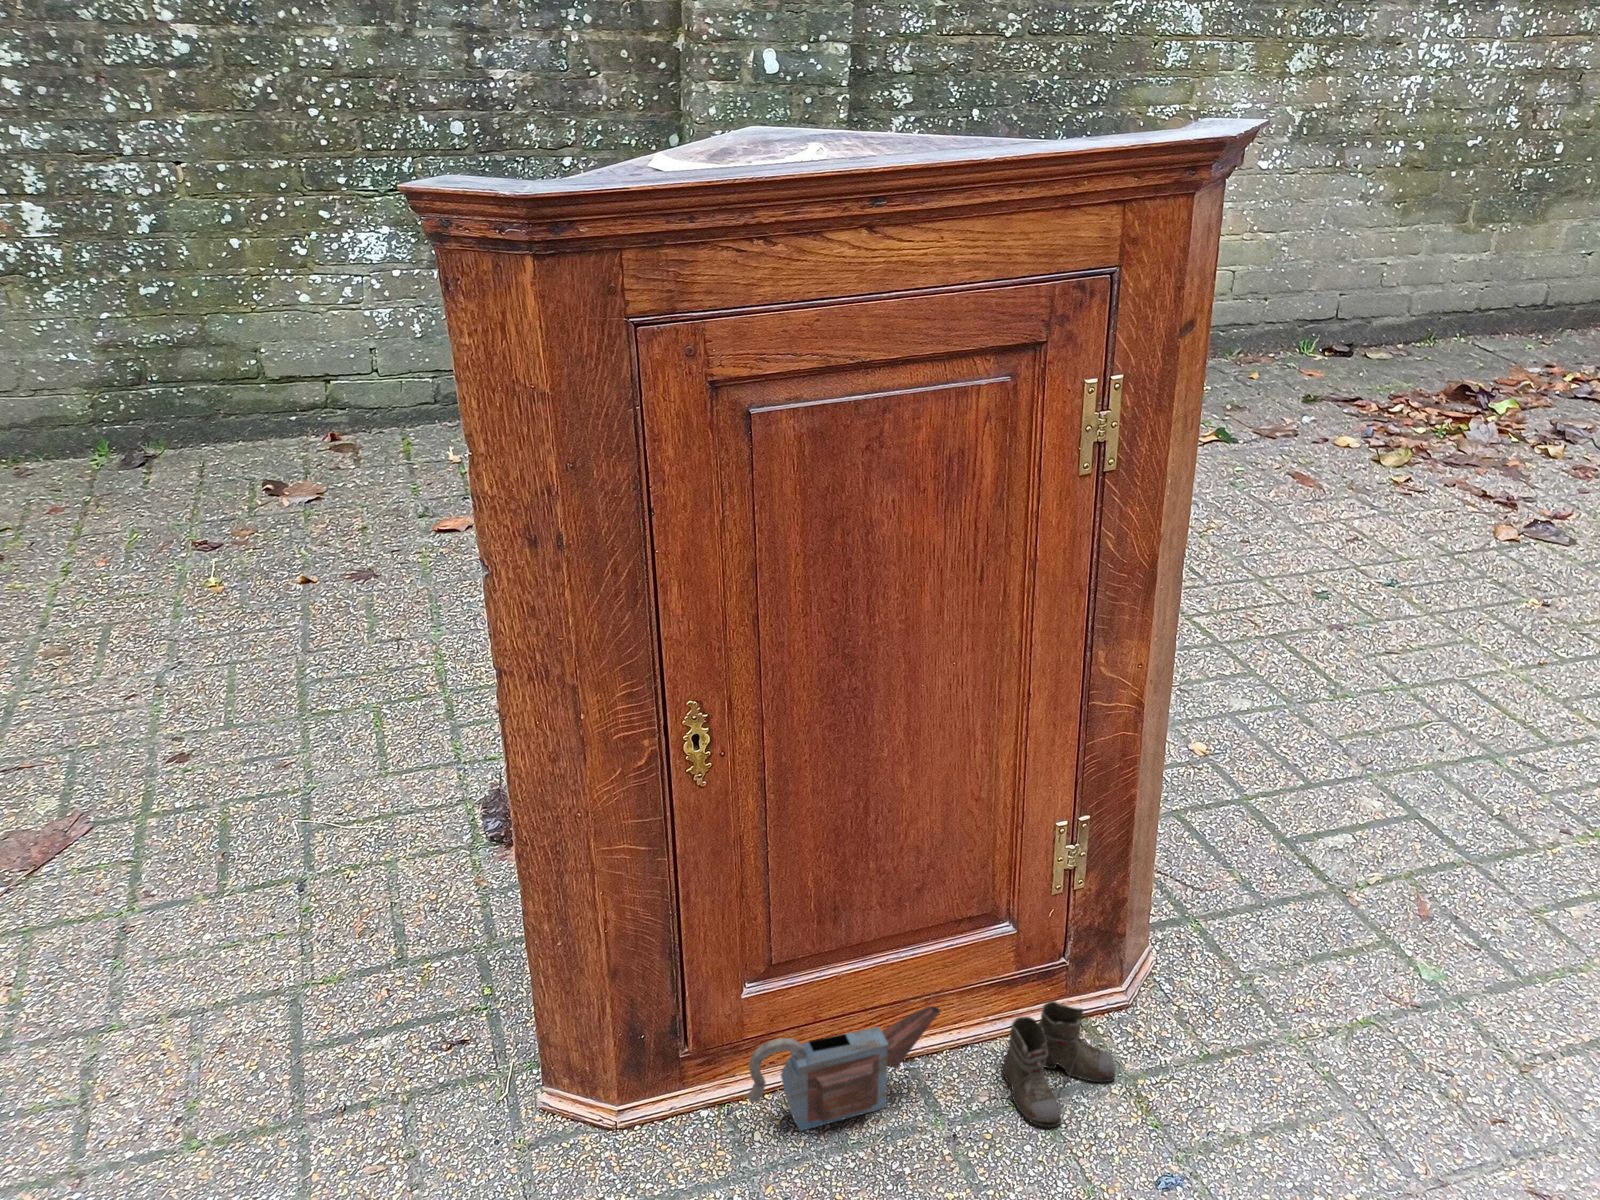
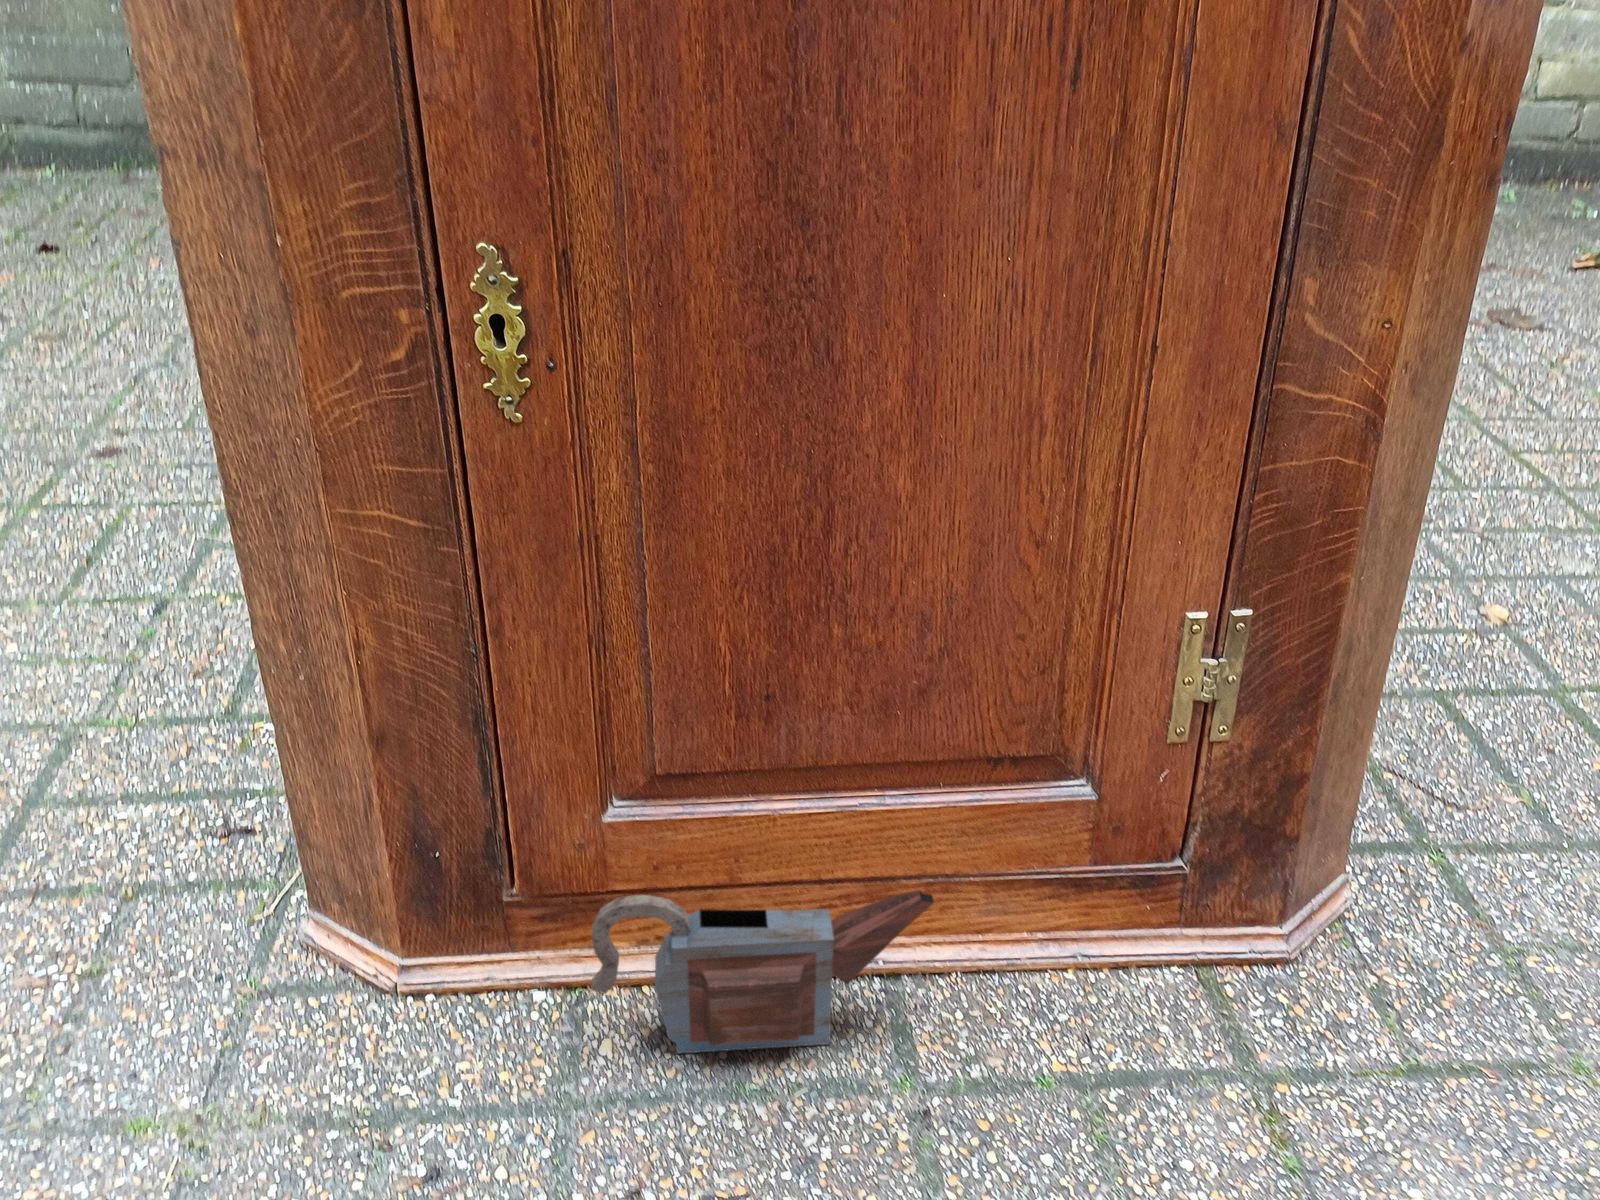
boots: present [996,1001,1115,1127] -> none [1003,923,1240,1133]

